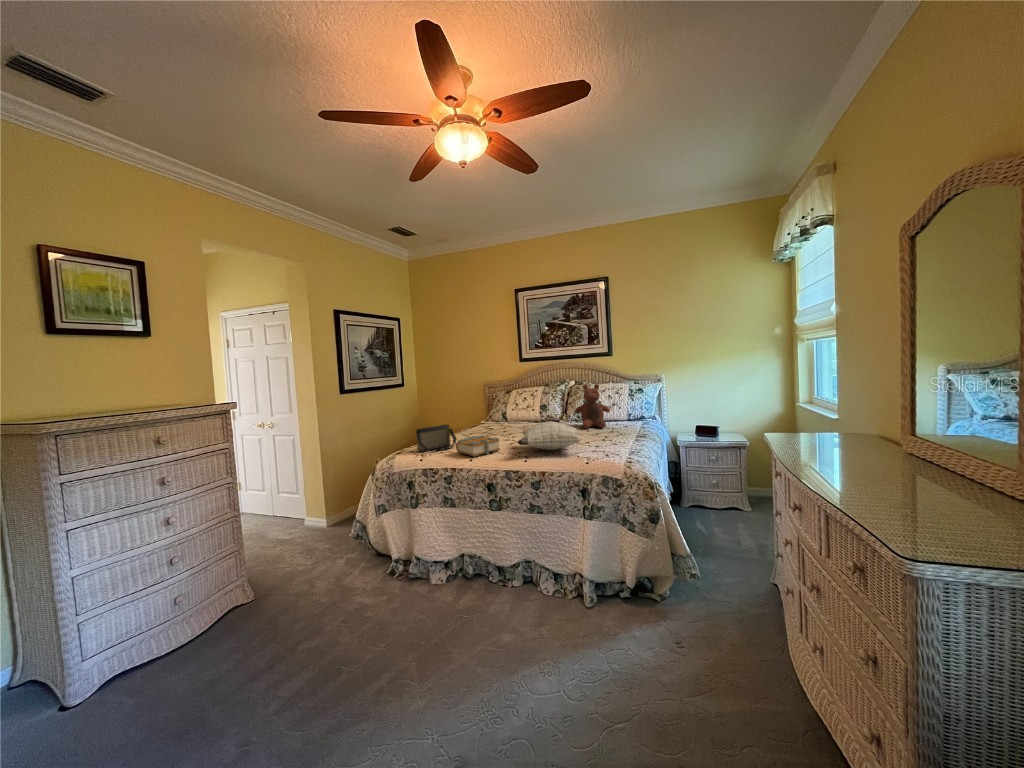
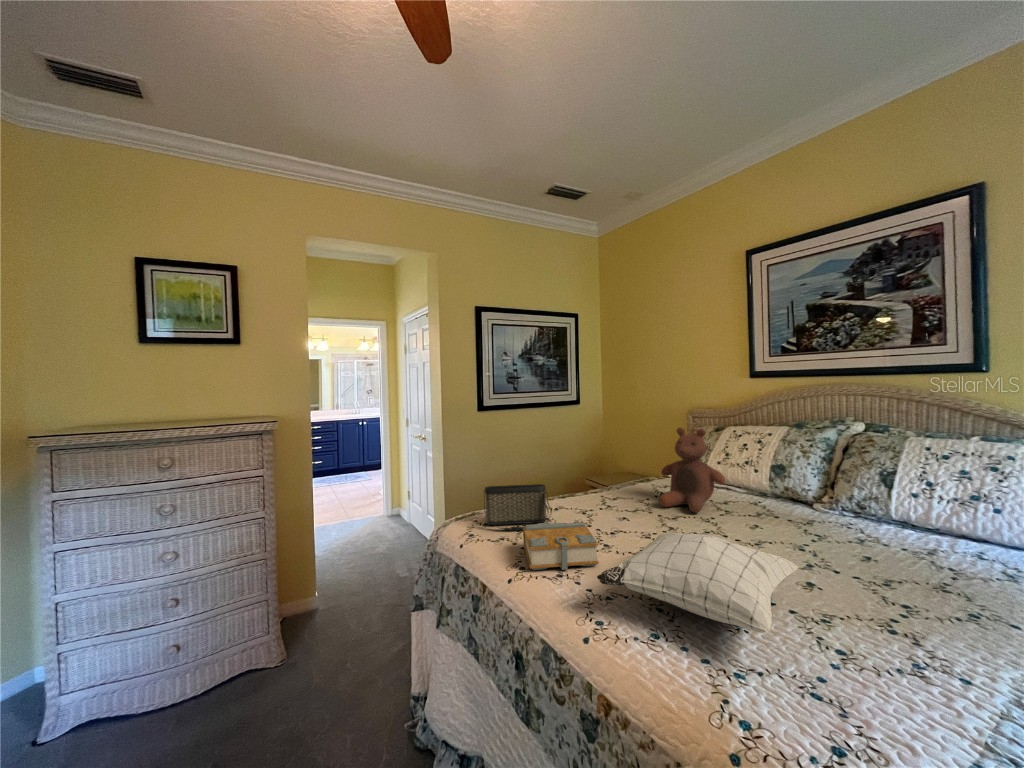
stuffed bear: present [575,384,610,428] -> present [659,427,725,513]

